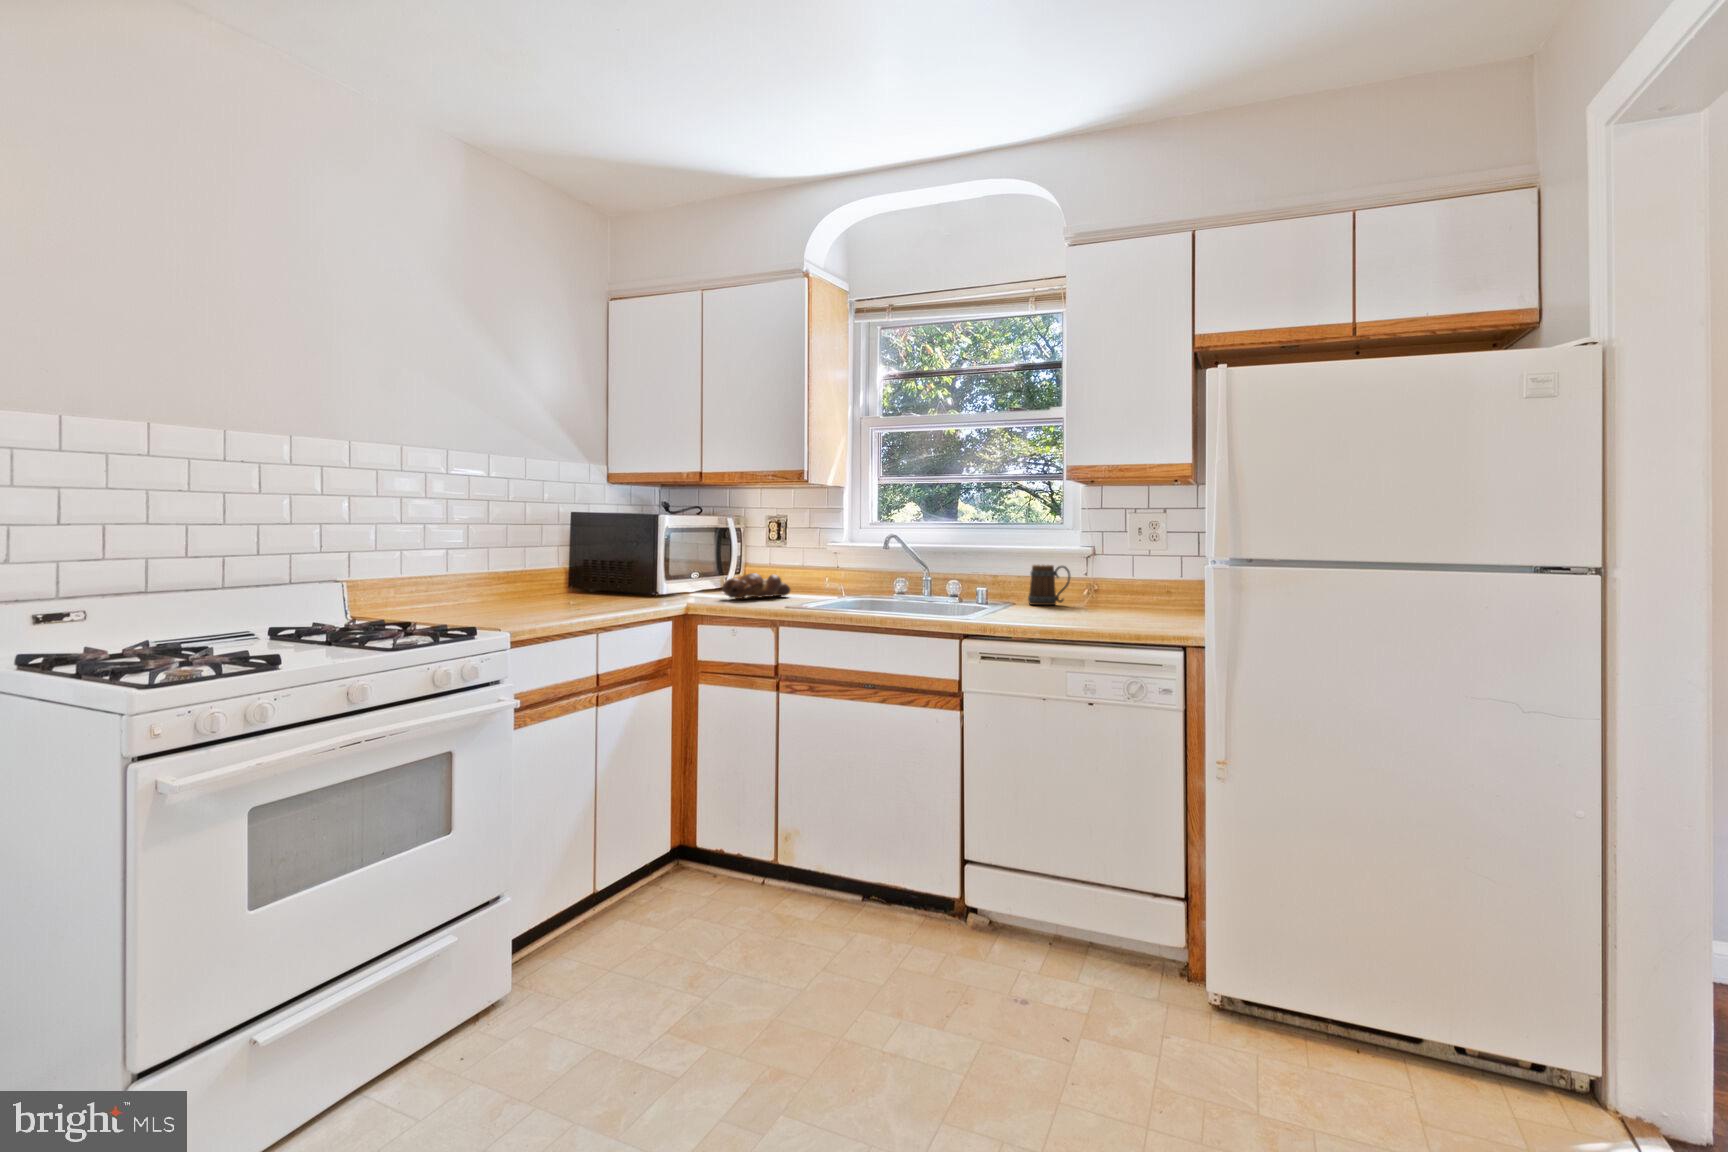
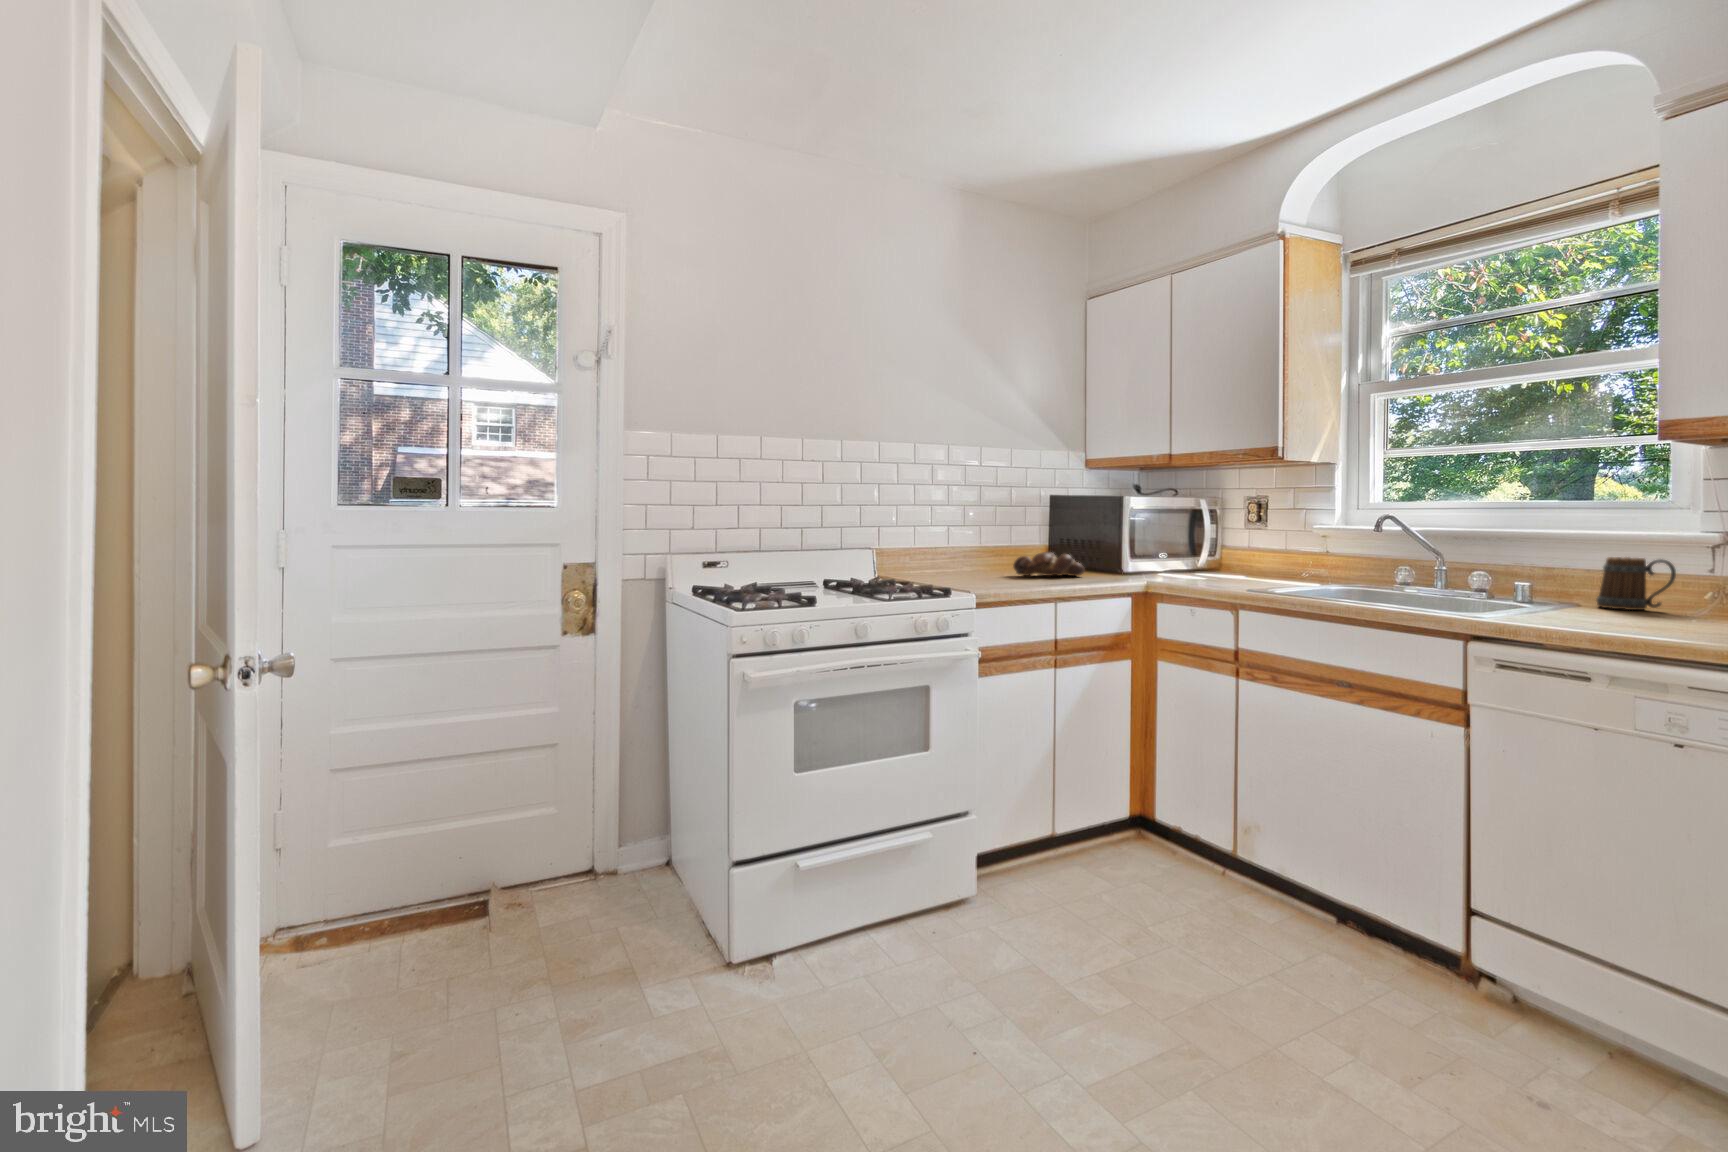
bread loaf: present [722,573,790,599] -> present [1013,552,1085,576]

